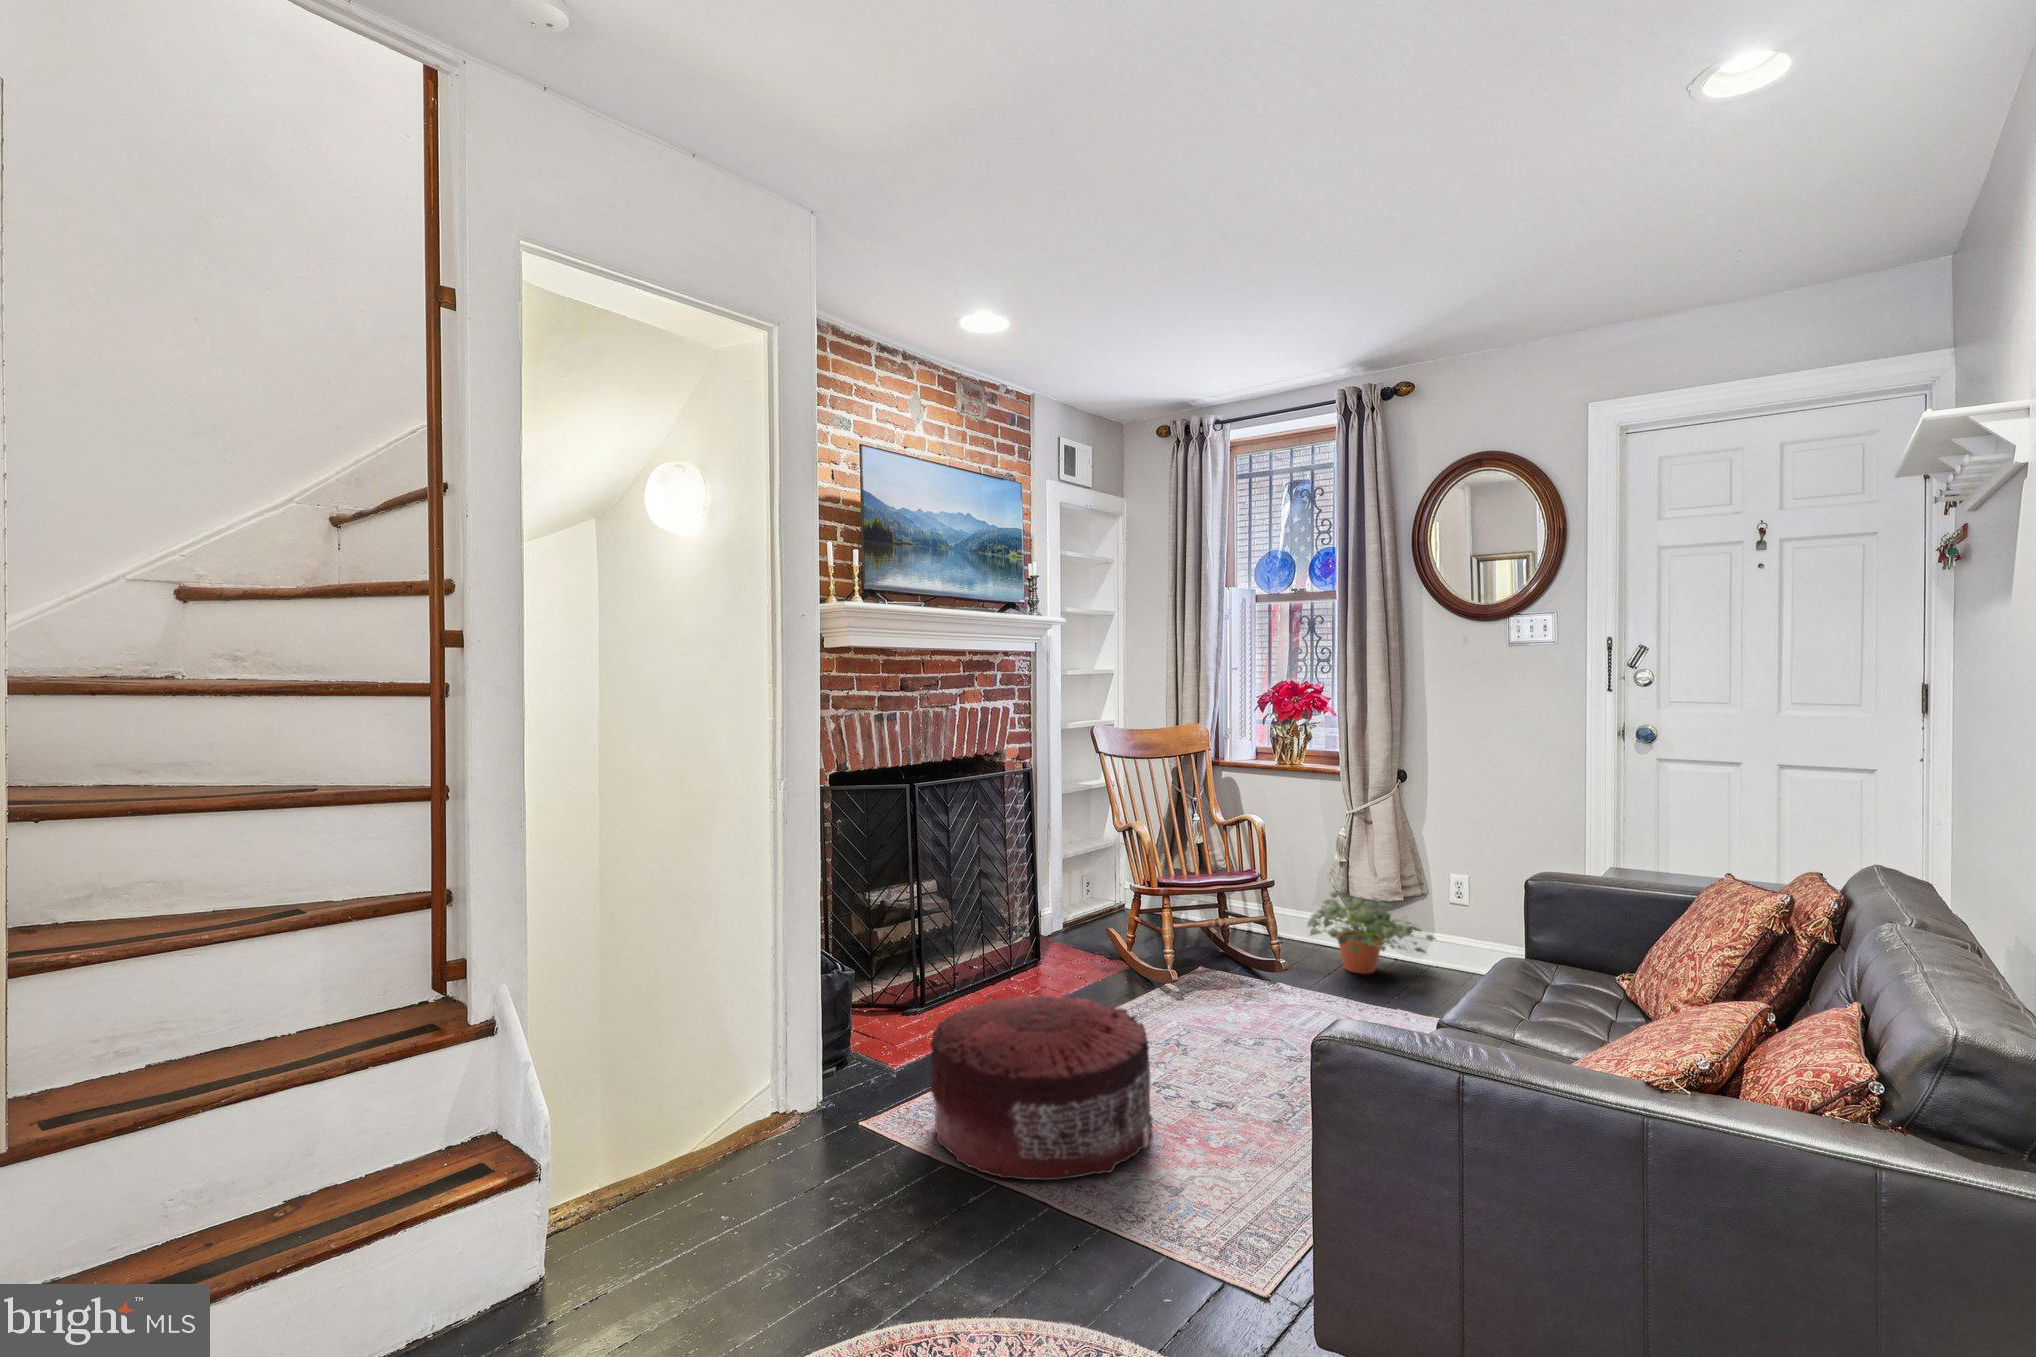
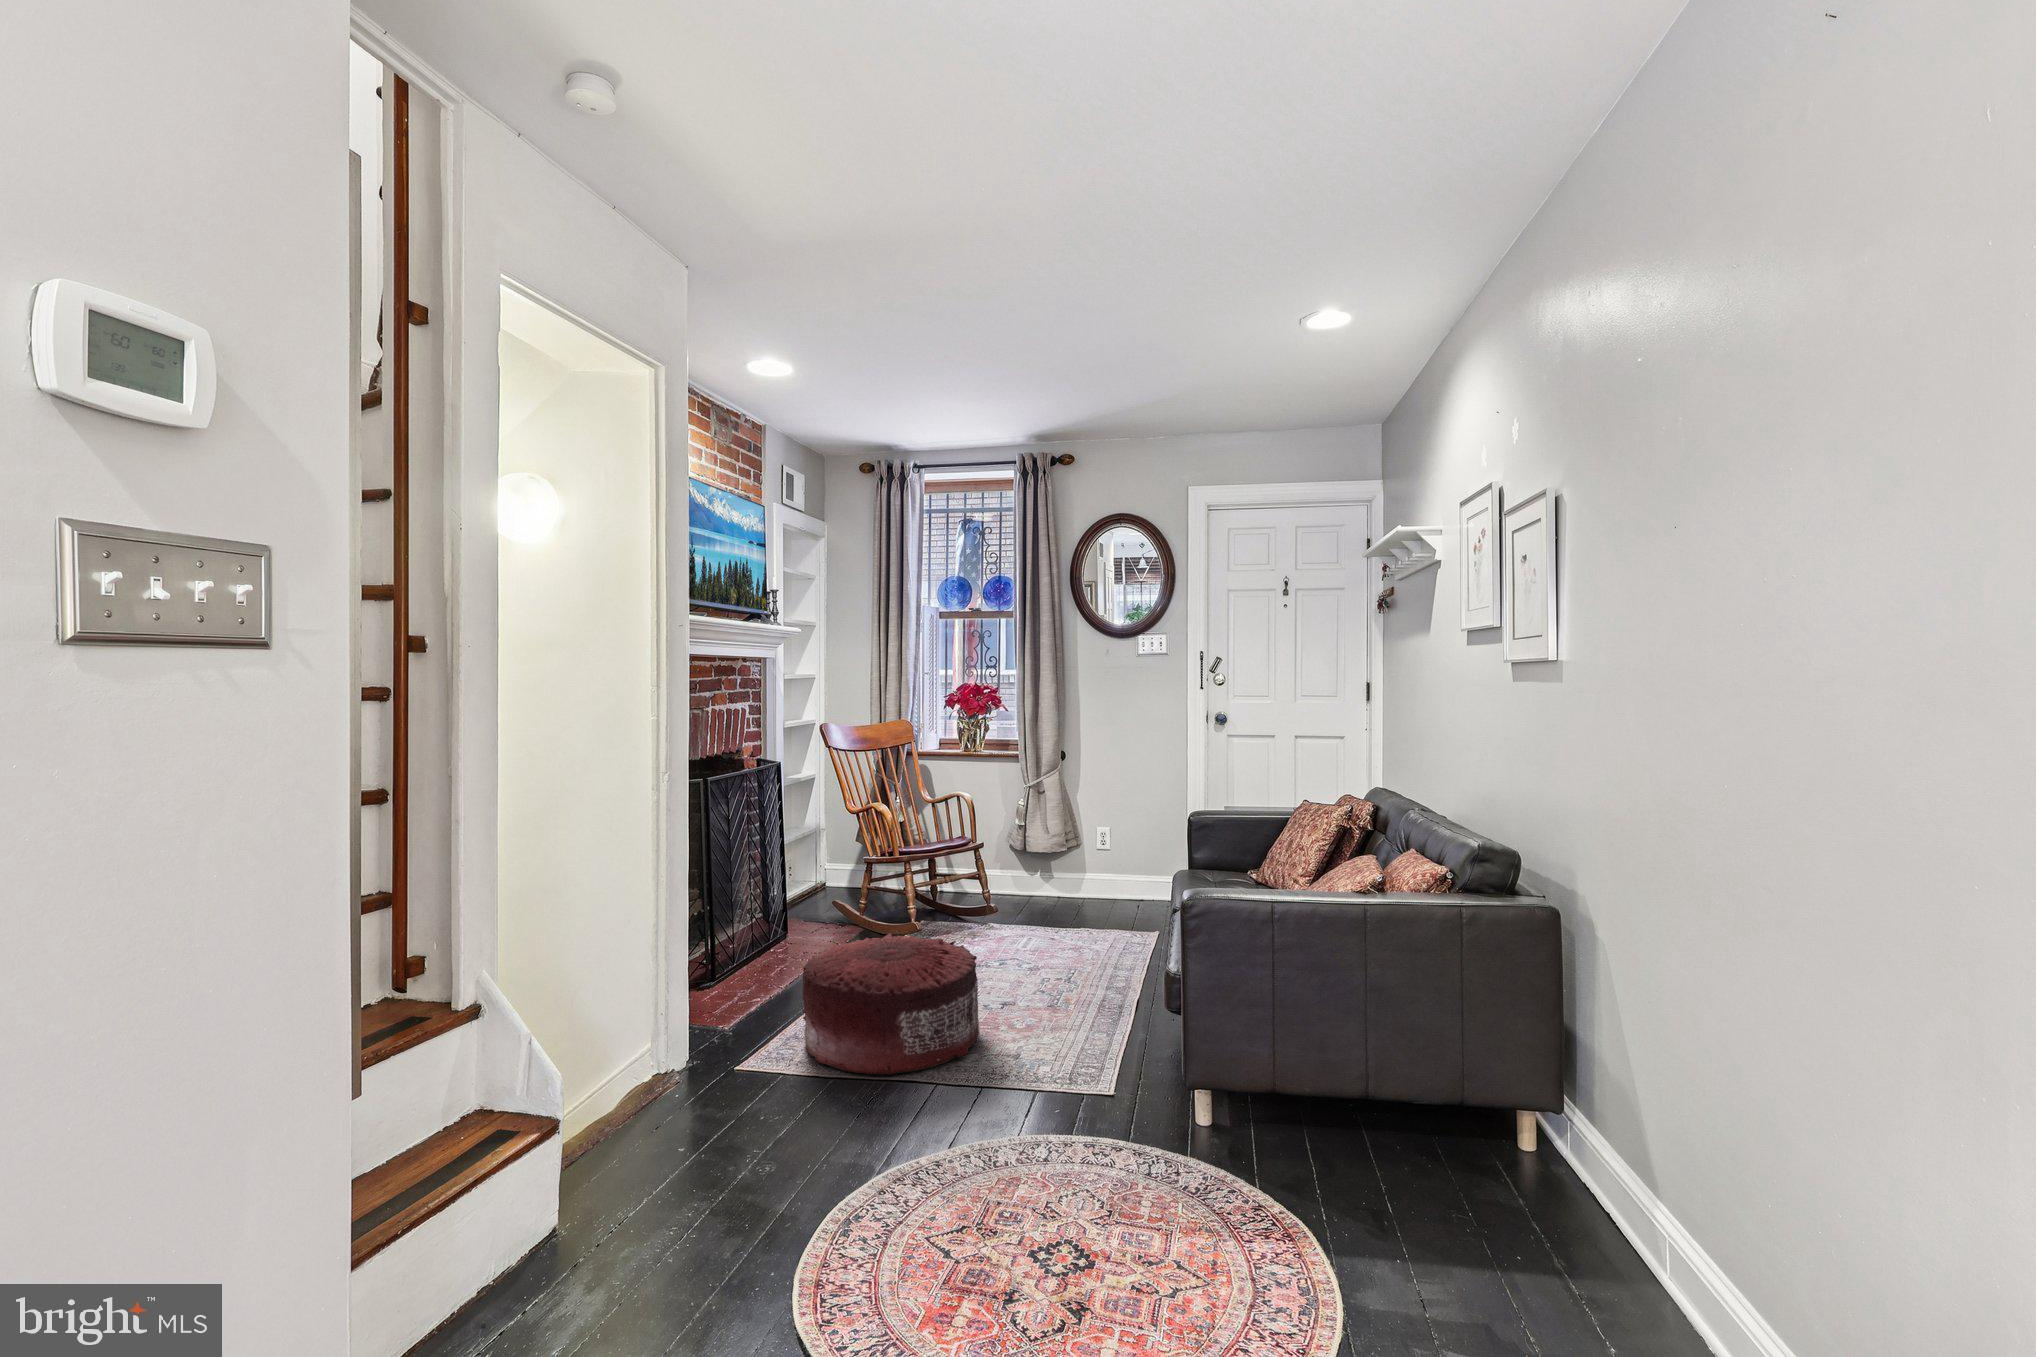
potted plant: present [1308,891,1435,974] -> none [1000,845,1092,906]

